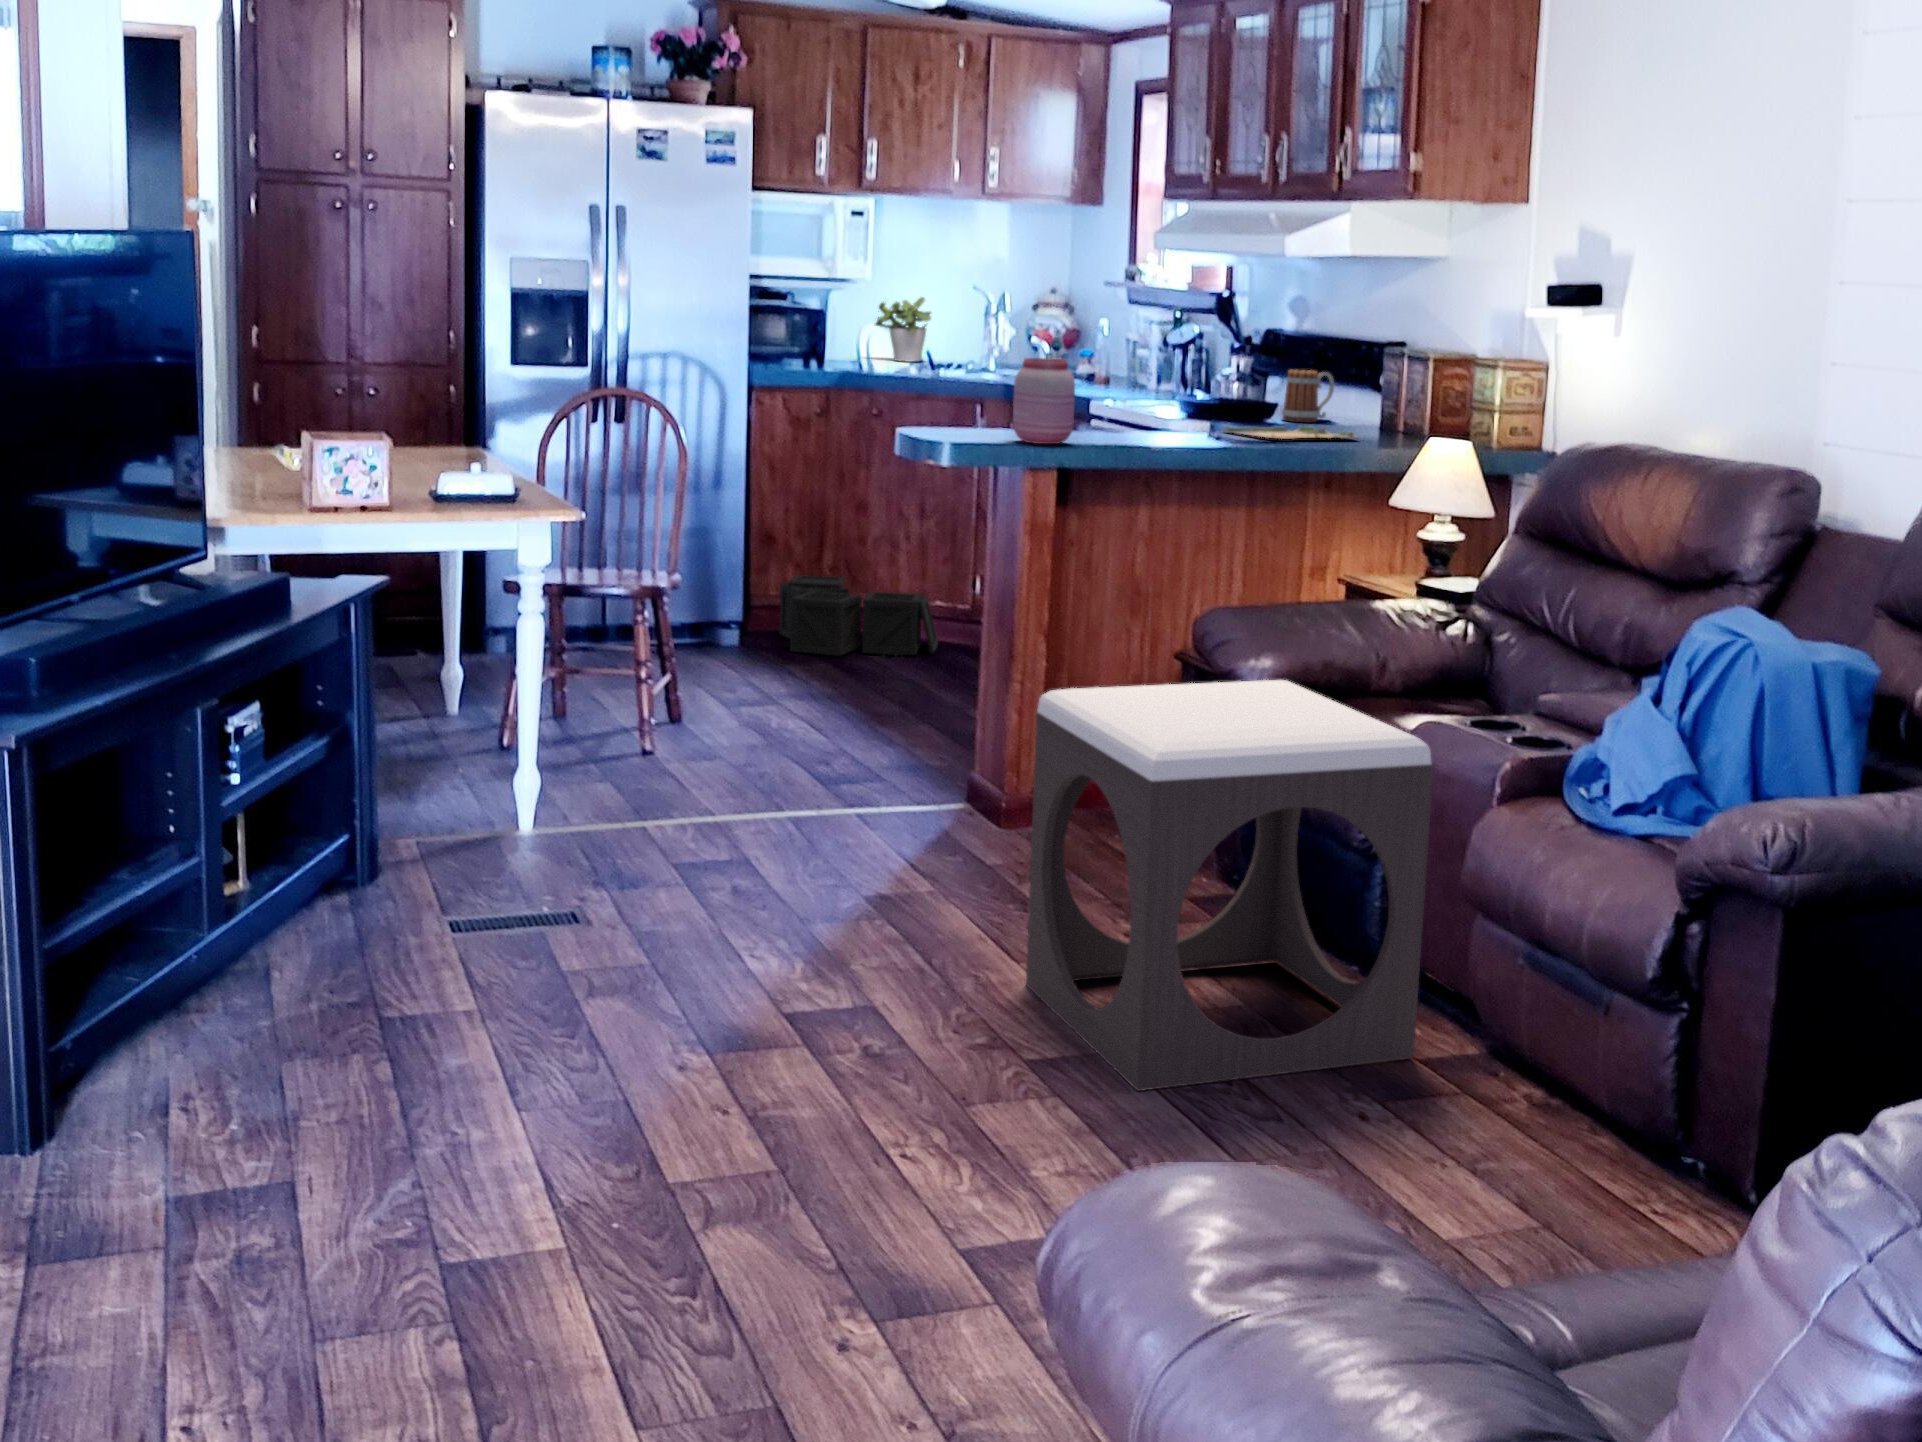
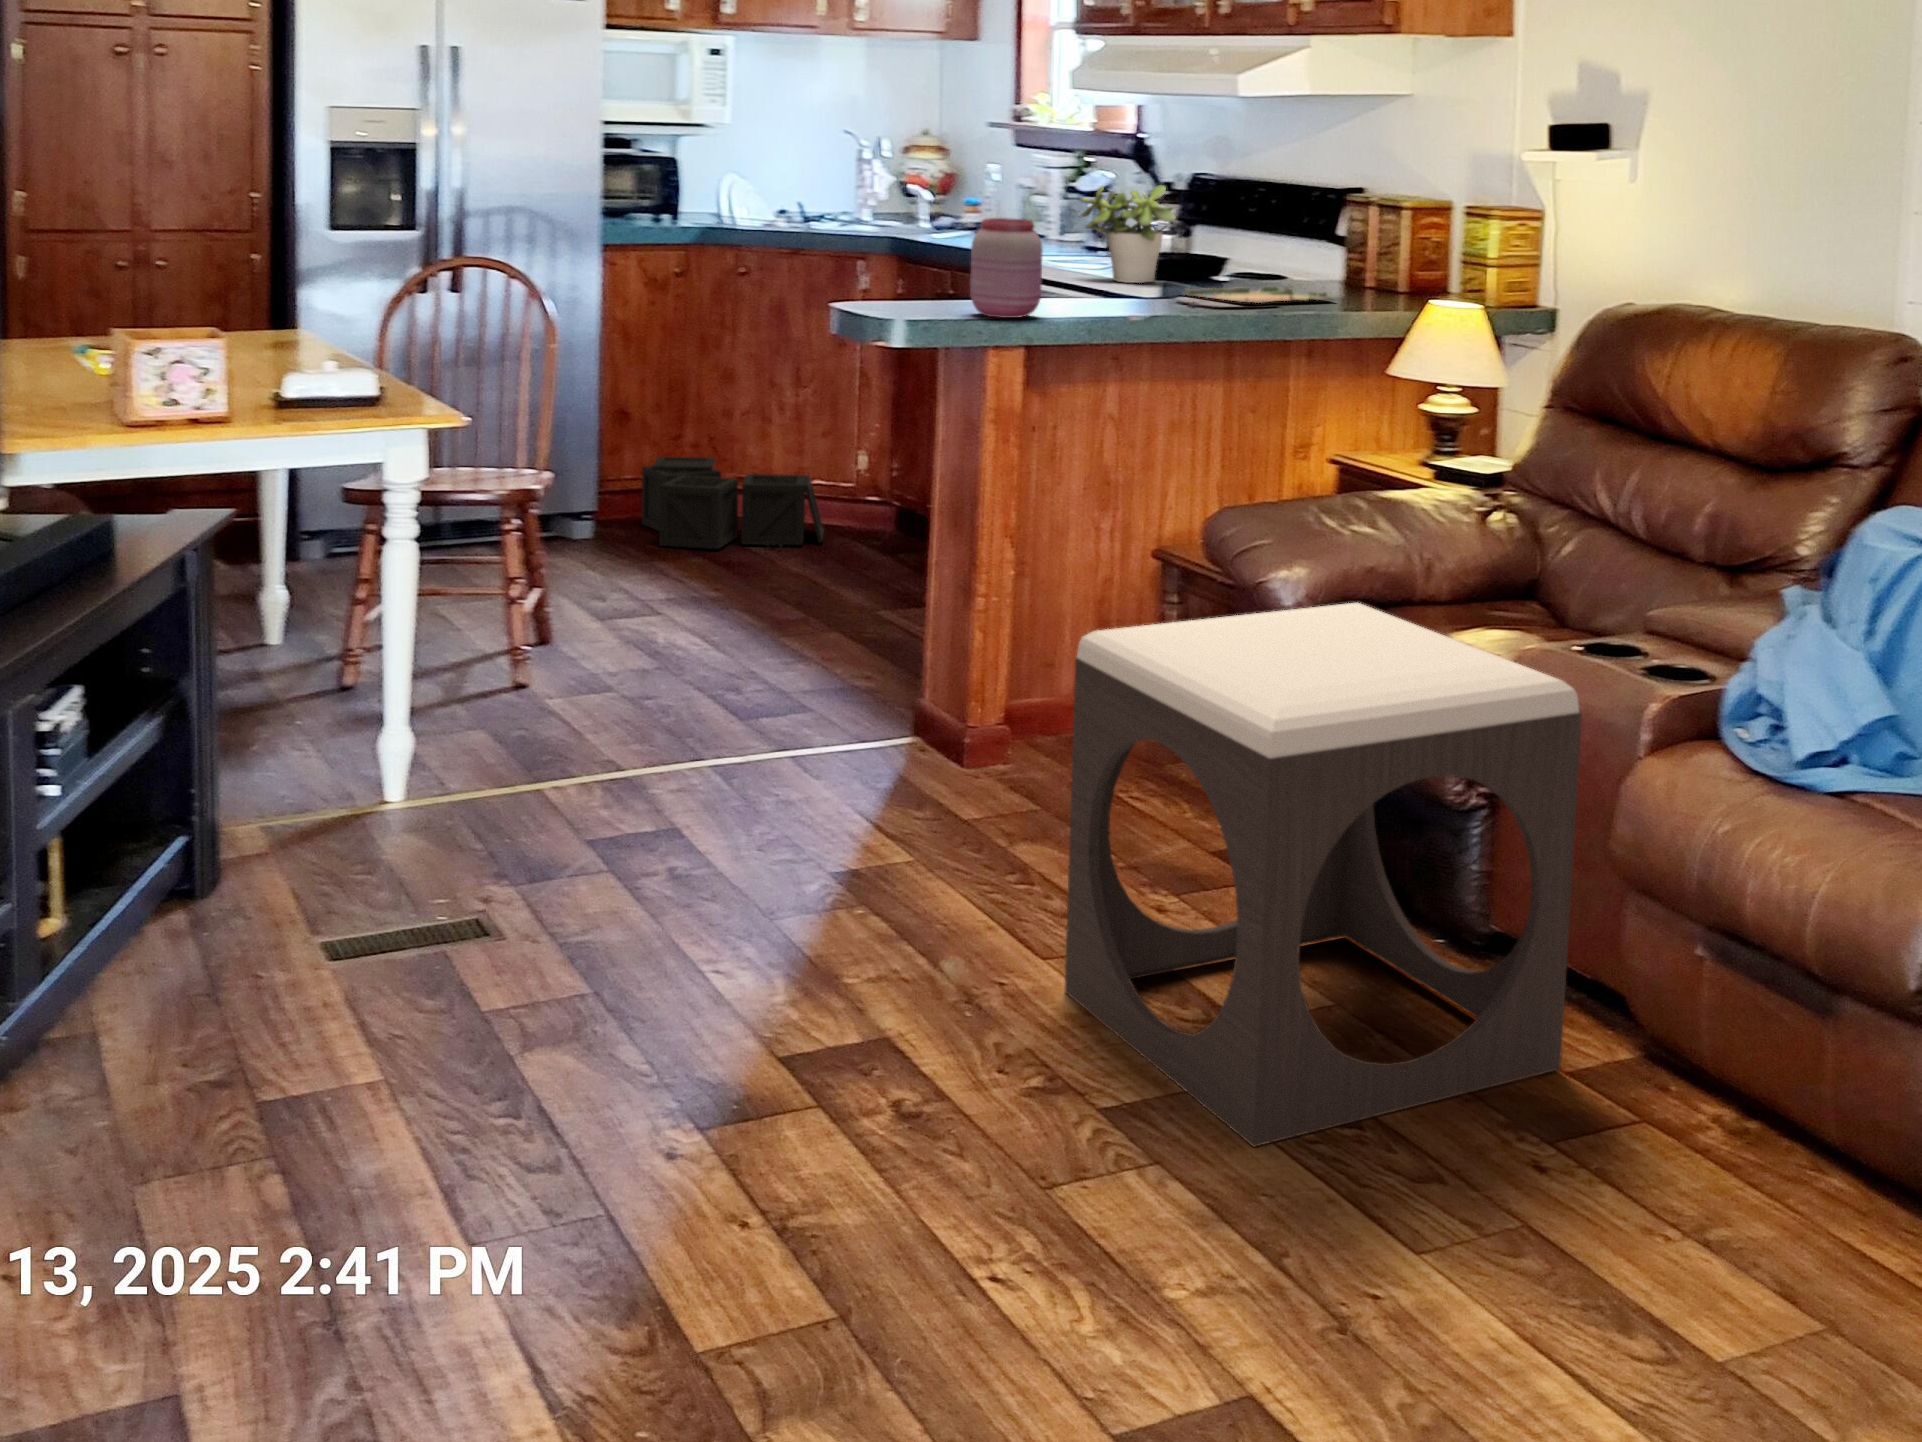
potted plant: present [876,297,931,362] -> present [1080,185,1176,283]
mug: present [1282,370,1334,422] -> none [1226,222,1282,280]

